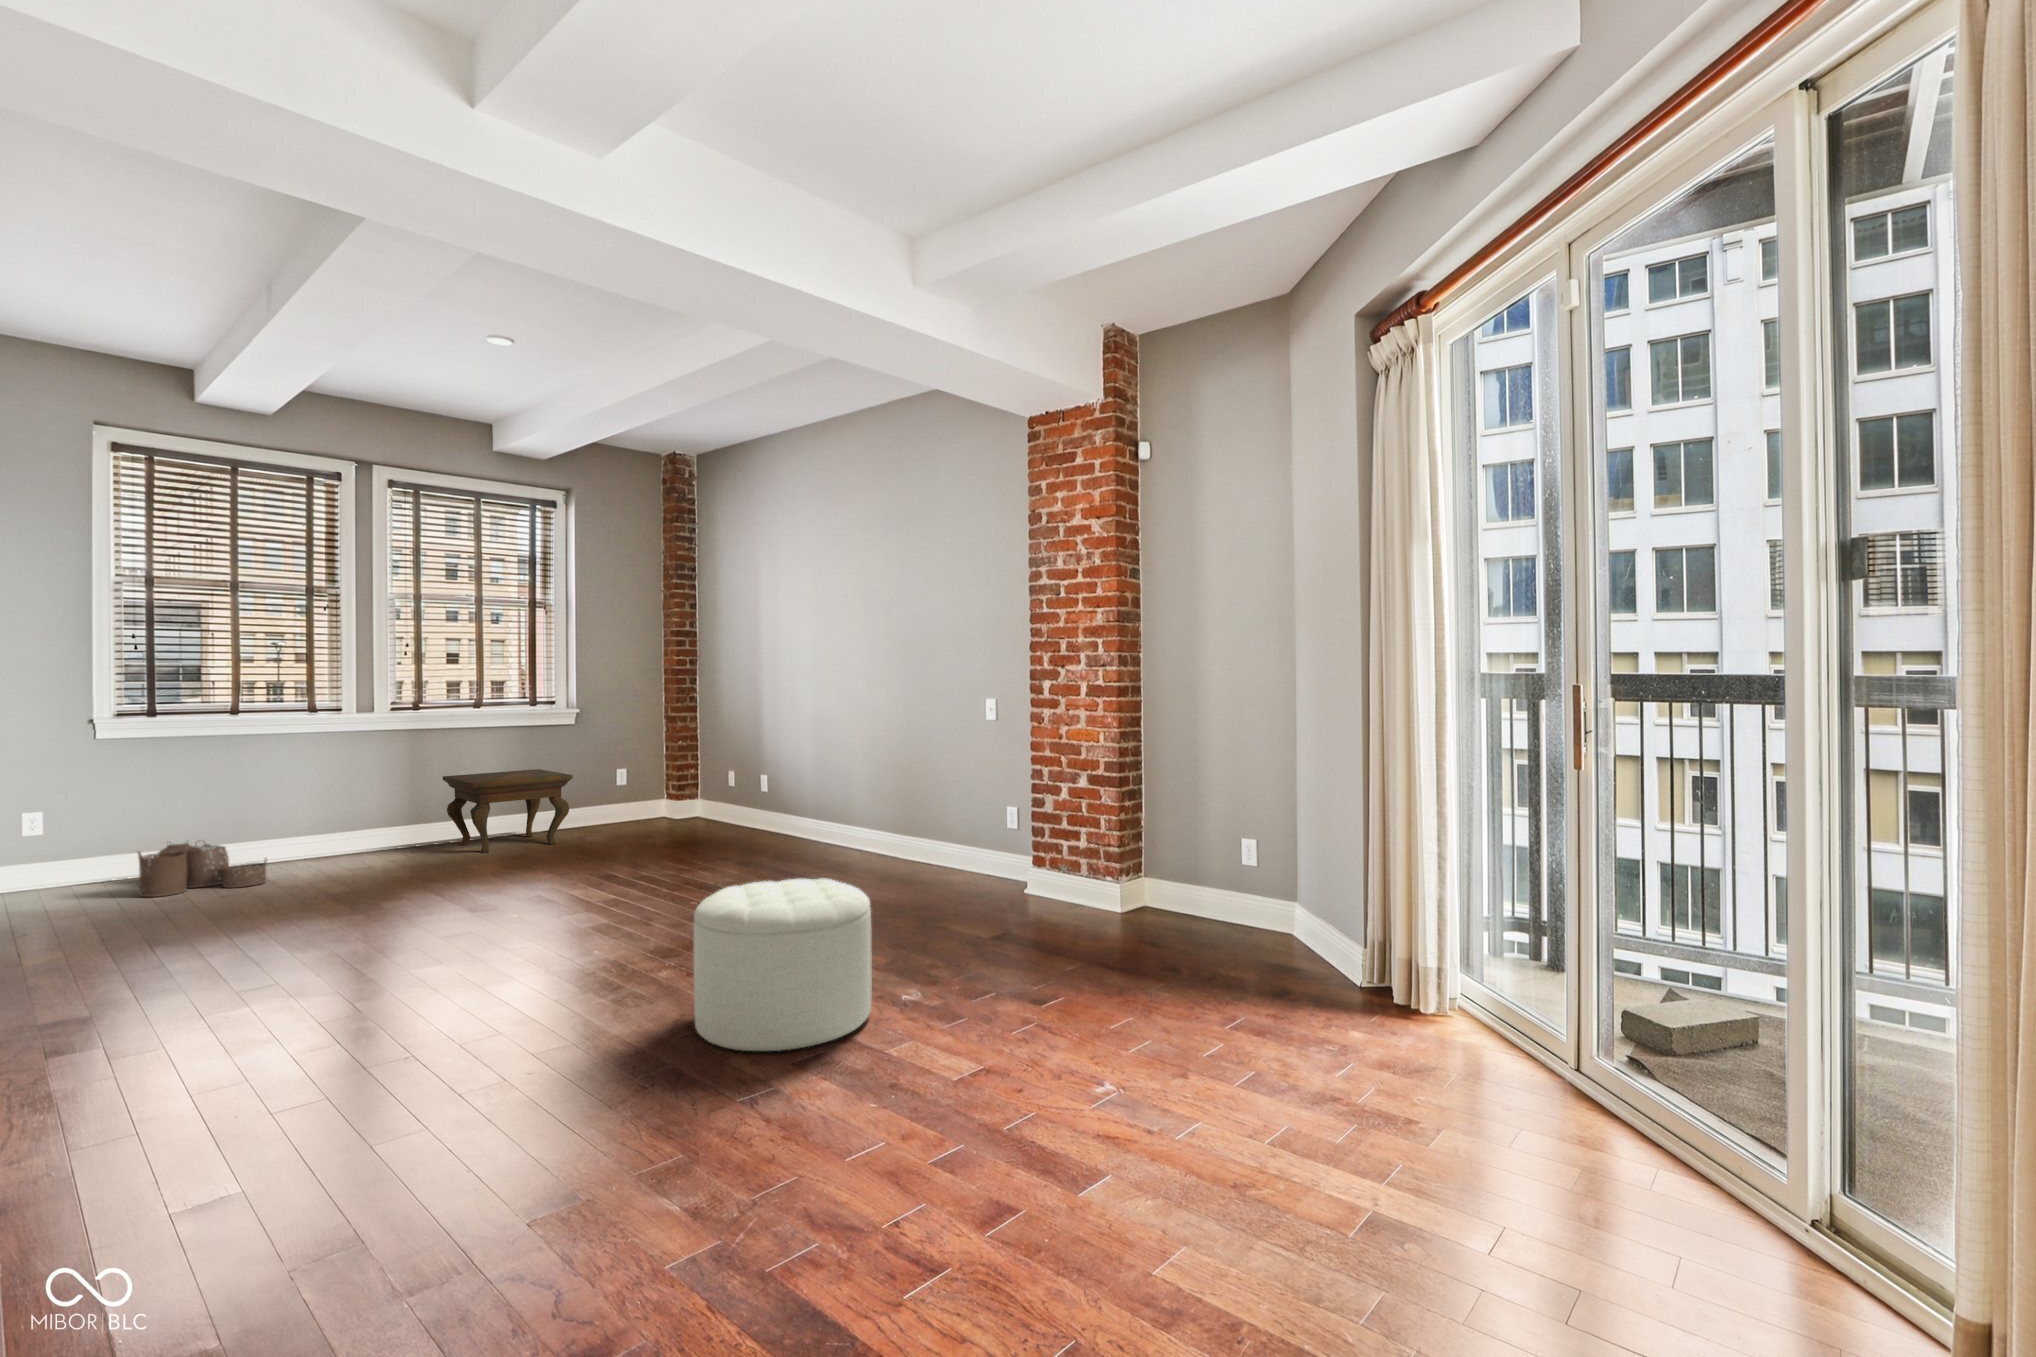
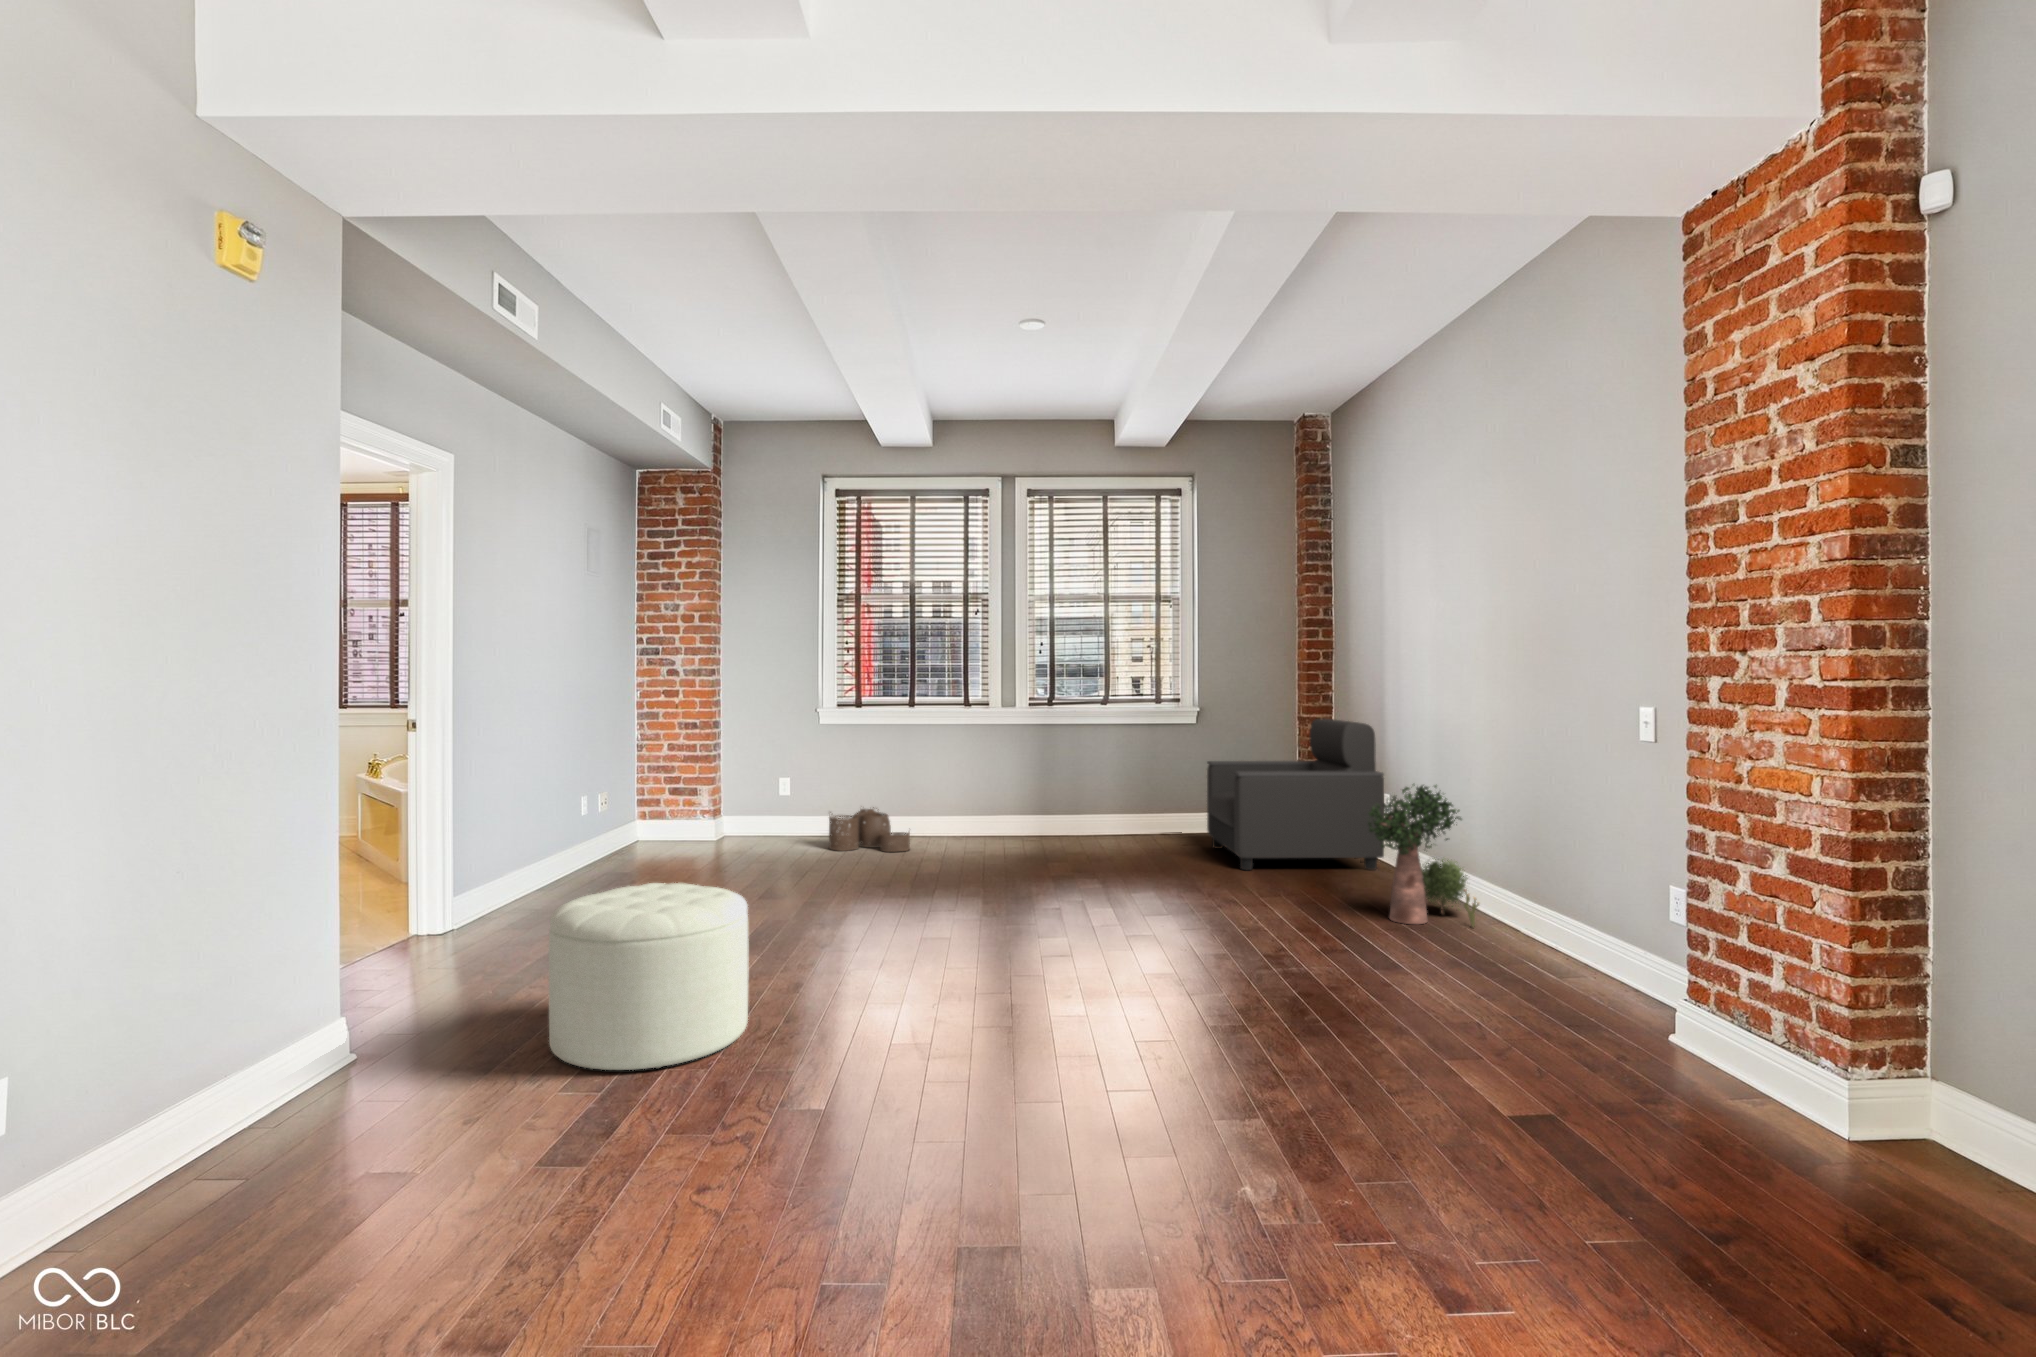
armchair: none [598,715,764,847] -> present [1207,719,1384,870]
potted plant: none [789,759,869,862] -> present [1368,784,1479,927]
side table: present [443,769,573,853] -> none [1068,769,1171,850]
ottoman: present [694,878,872,1051] -> present [549,883,748,1070]

